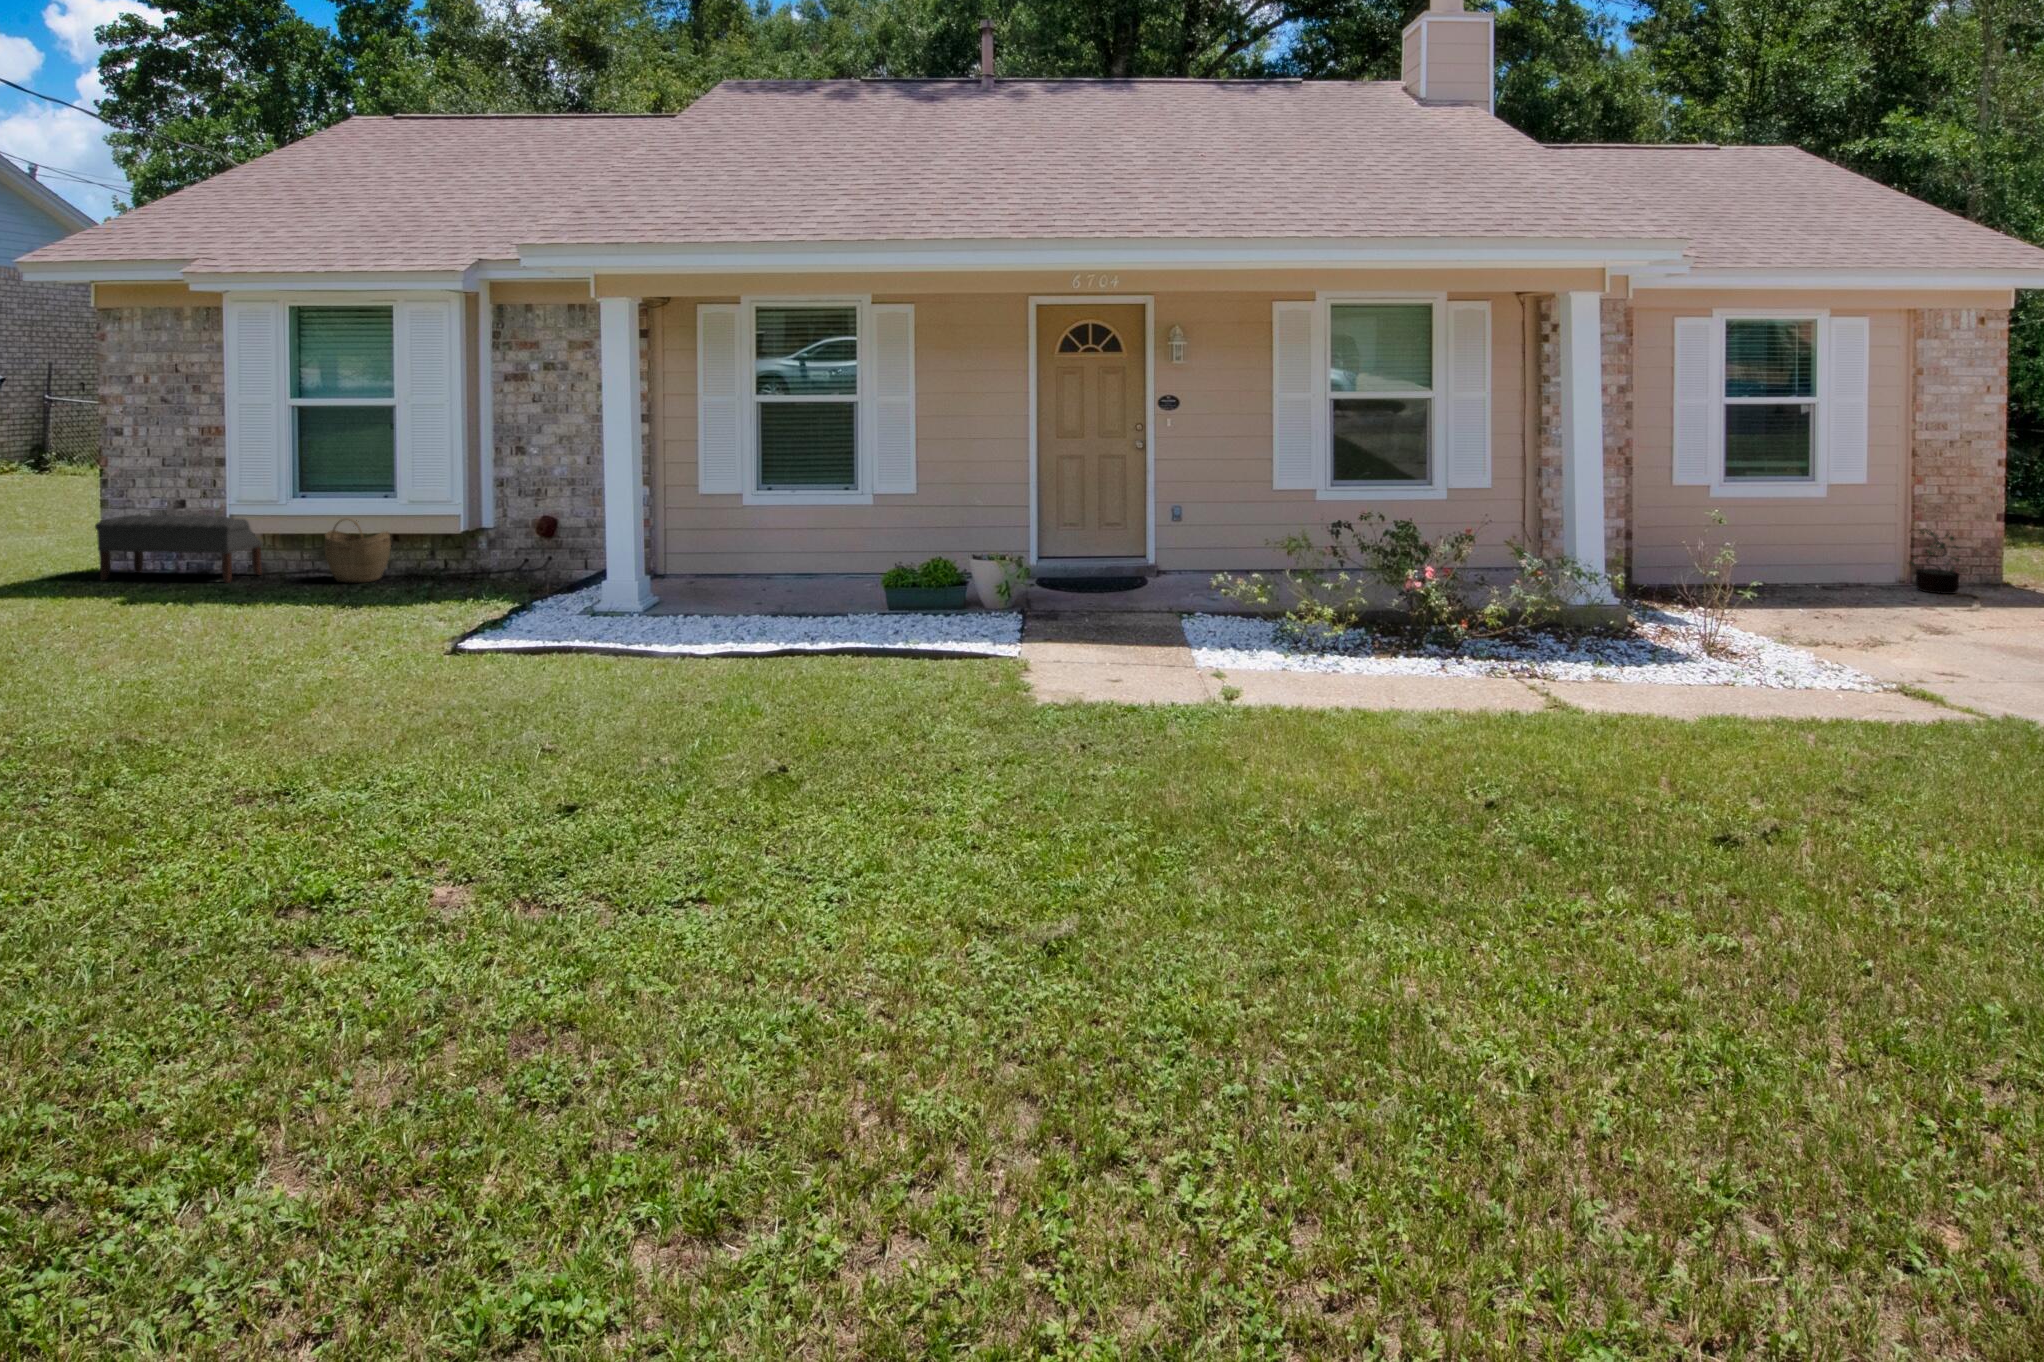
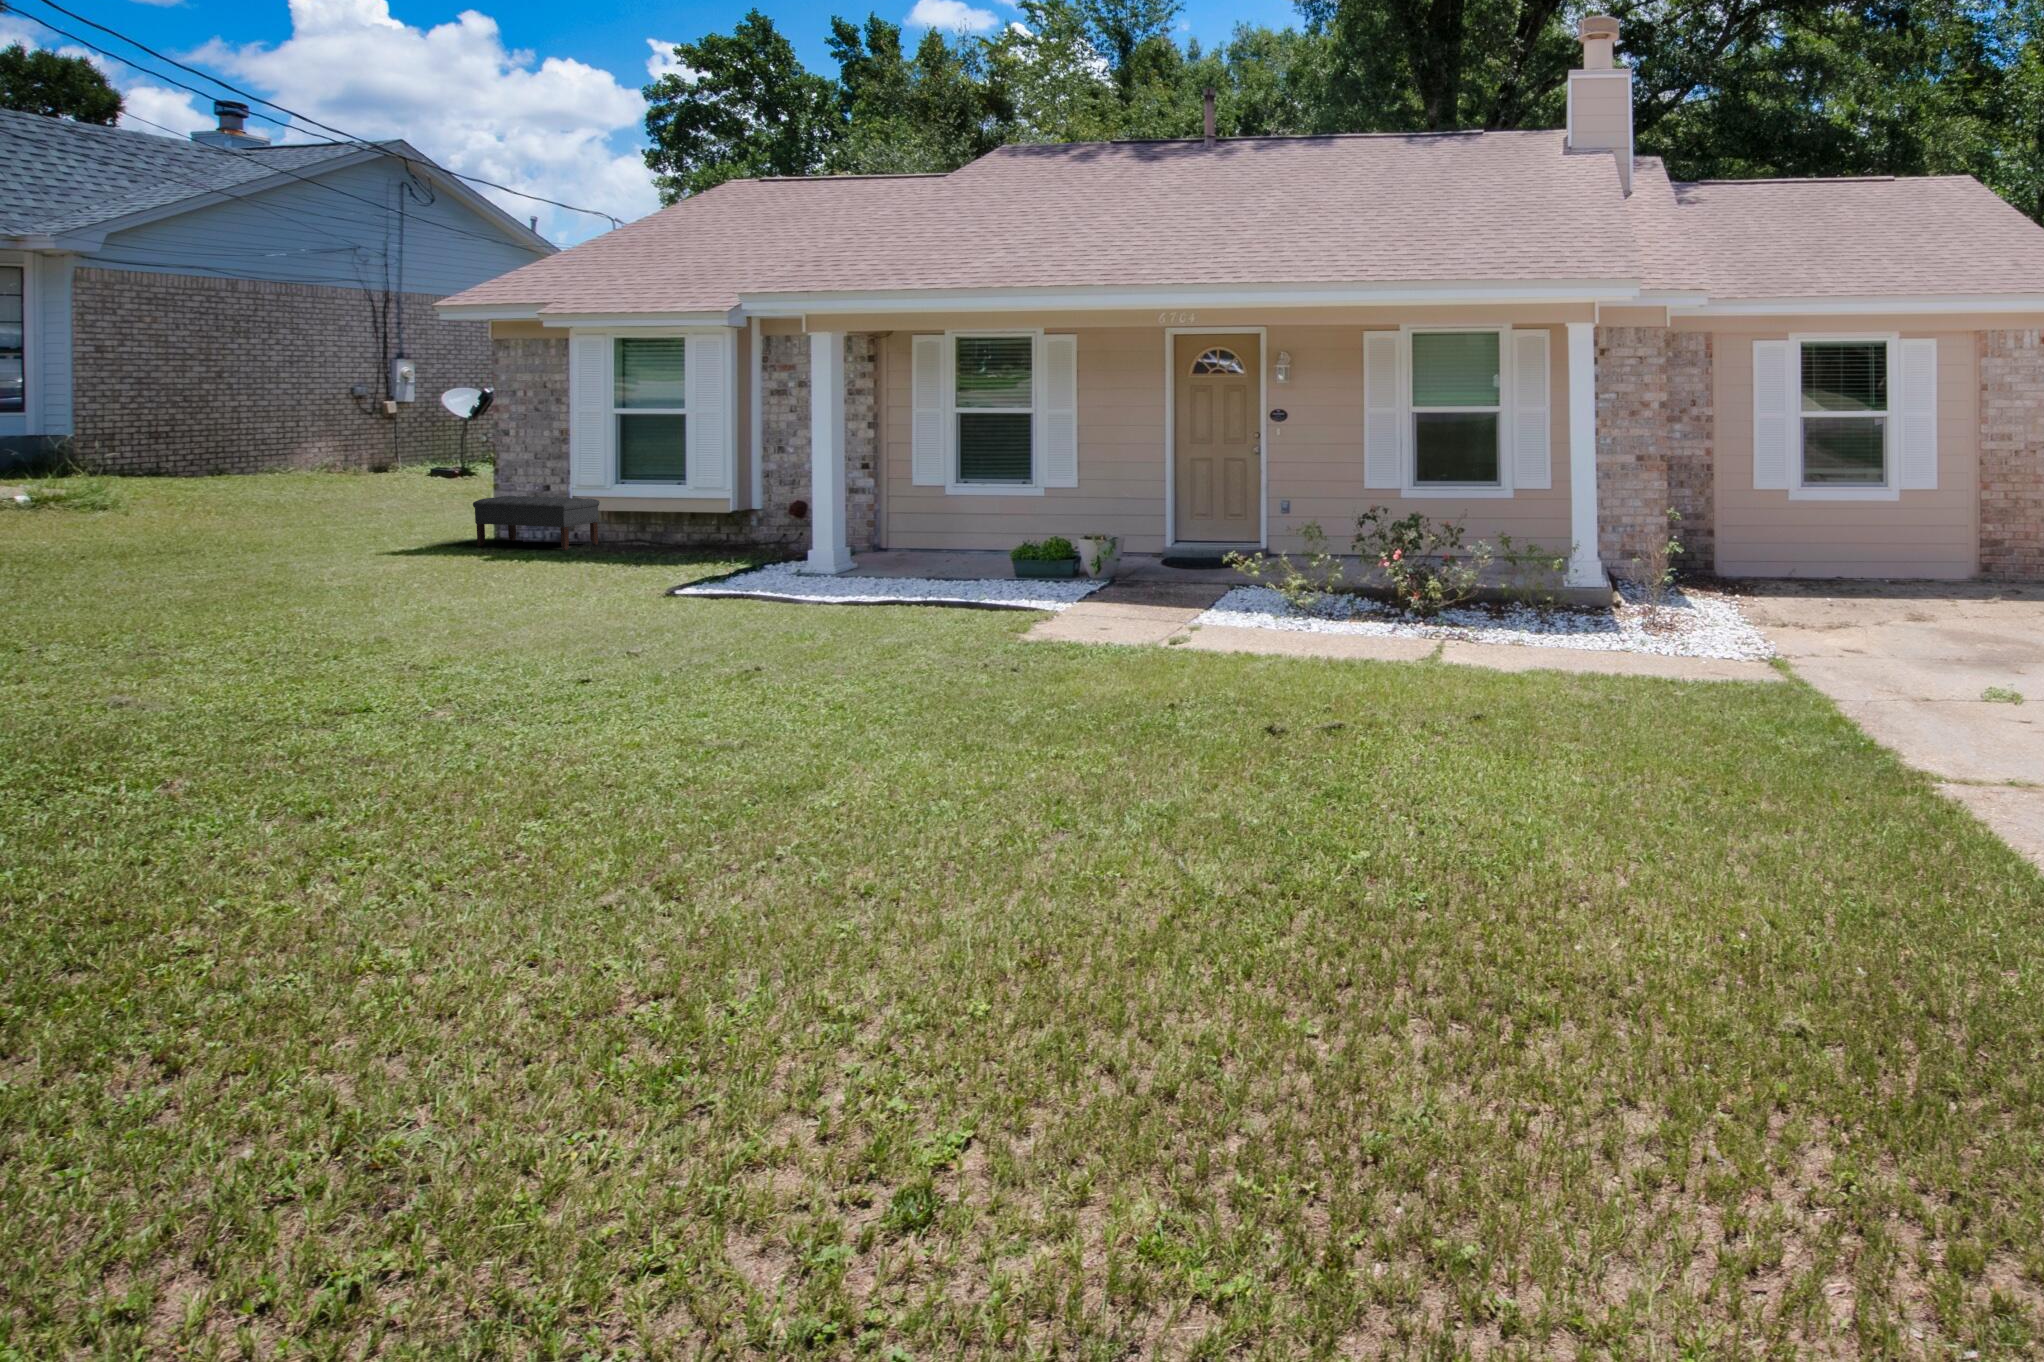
woven basket: present [325,519,391,583] -> none [635,498,688,552]
decorative plant: present [1910,528,1960,594] -> none [1969,532,2017,594]

